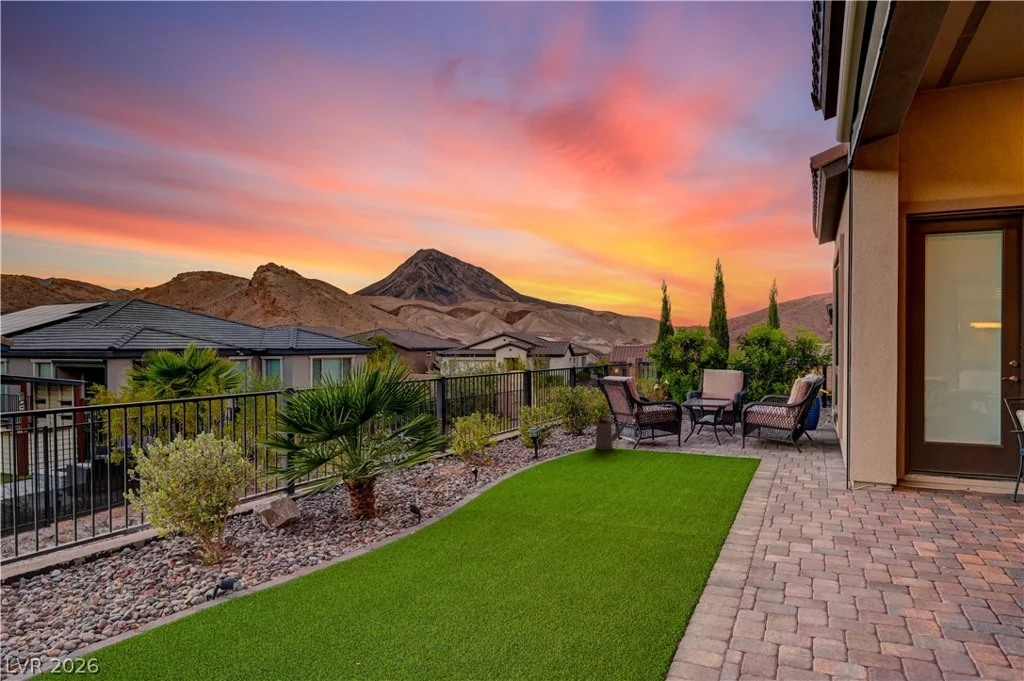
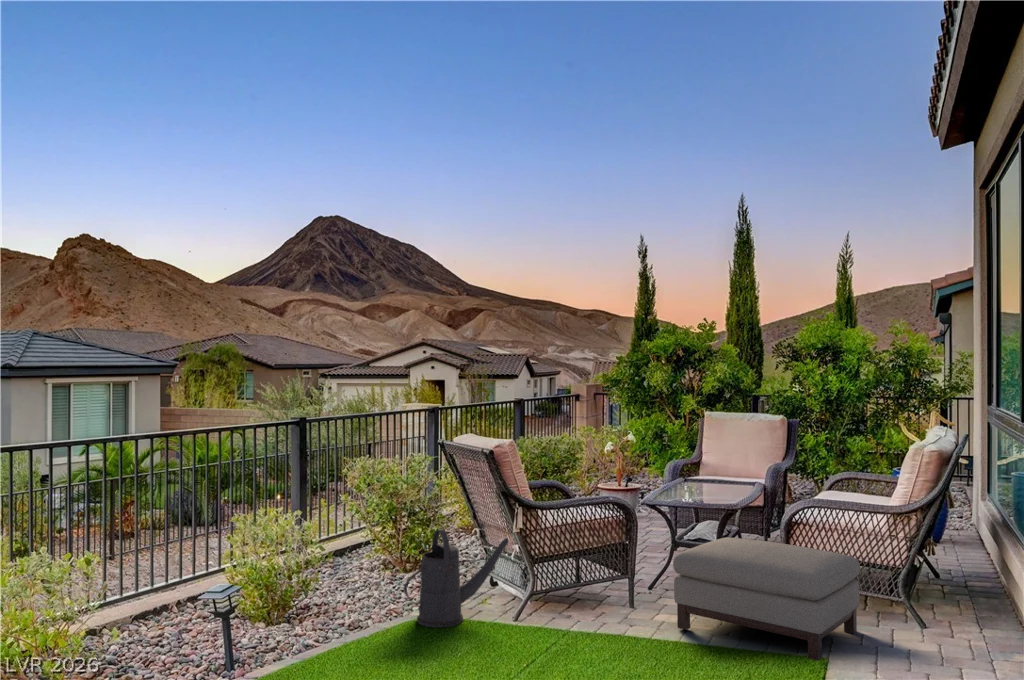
ottoman: none [698,418,773,457] -> present [673,537,860,661]

